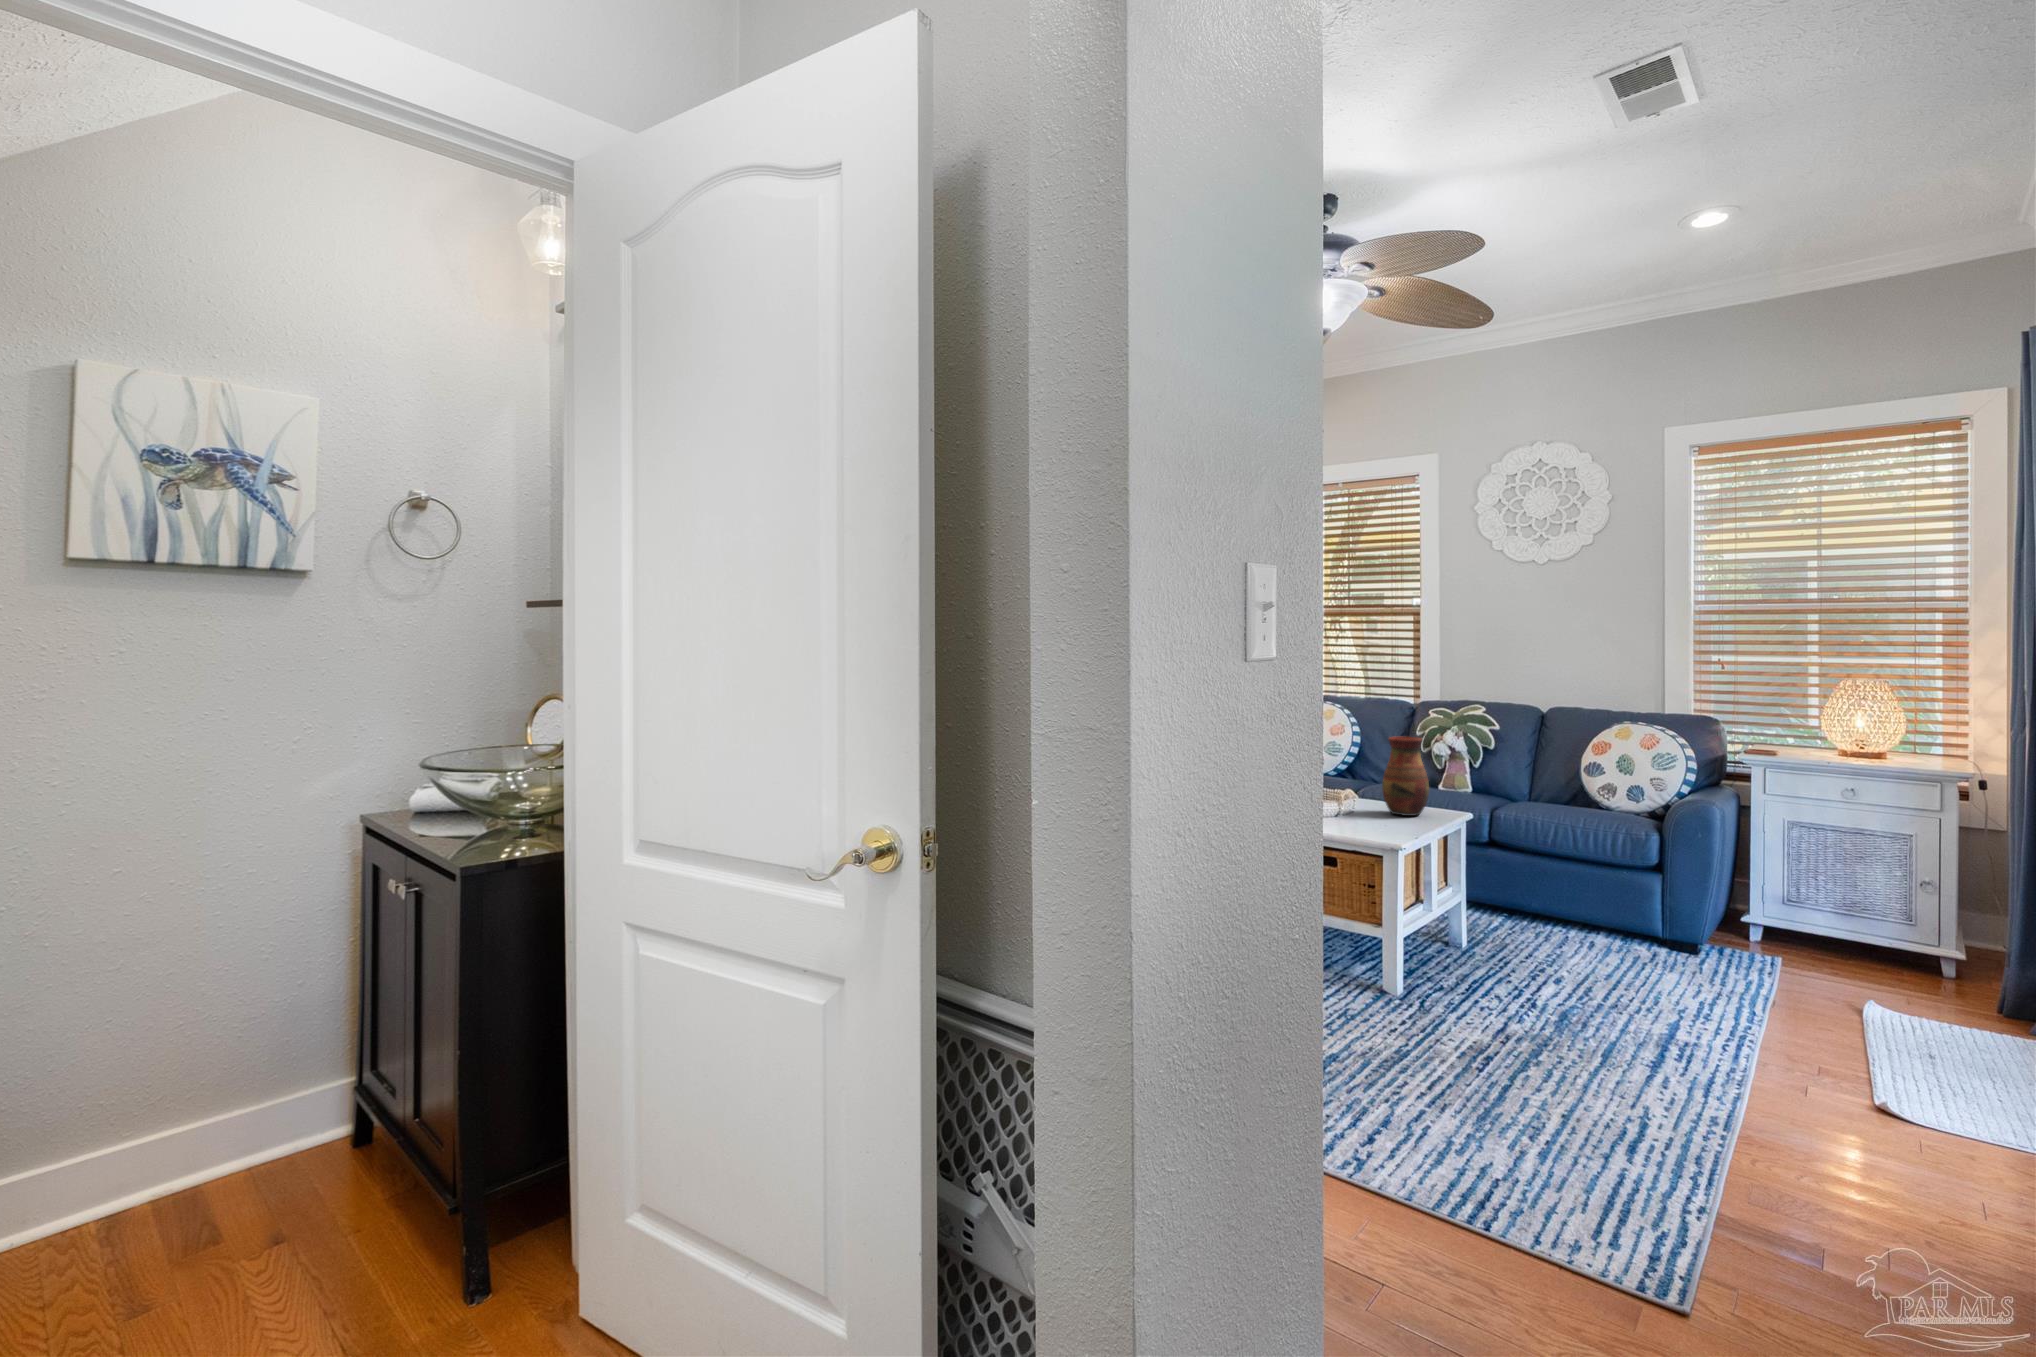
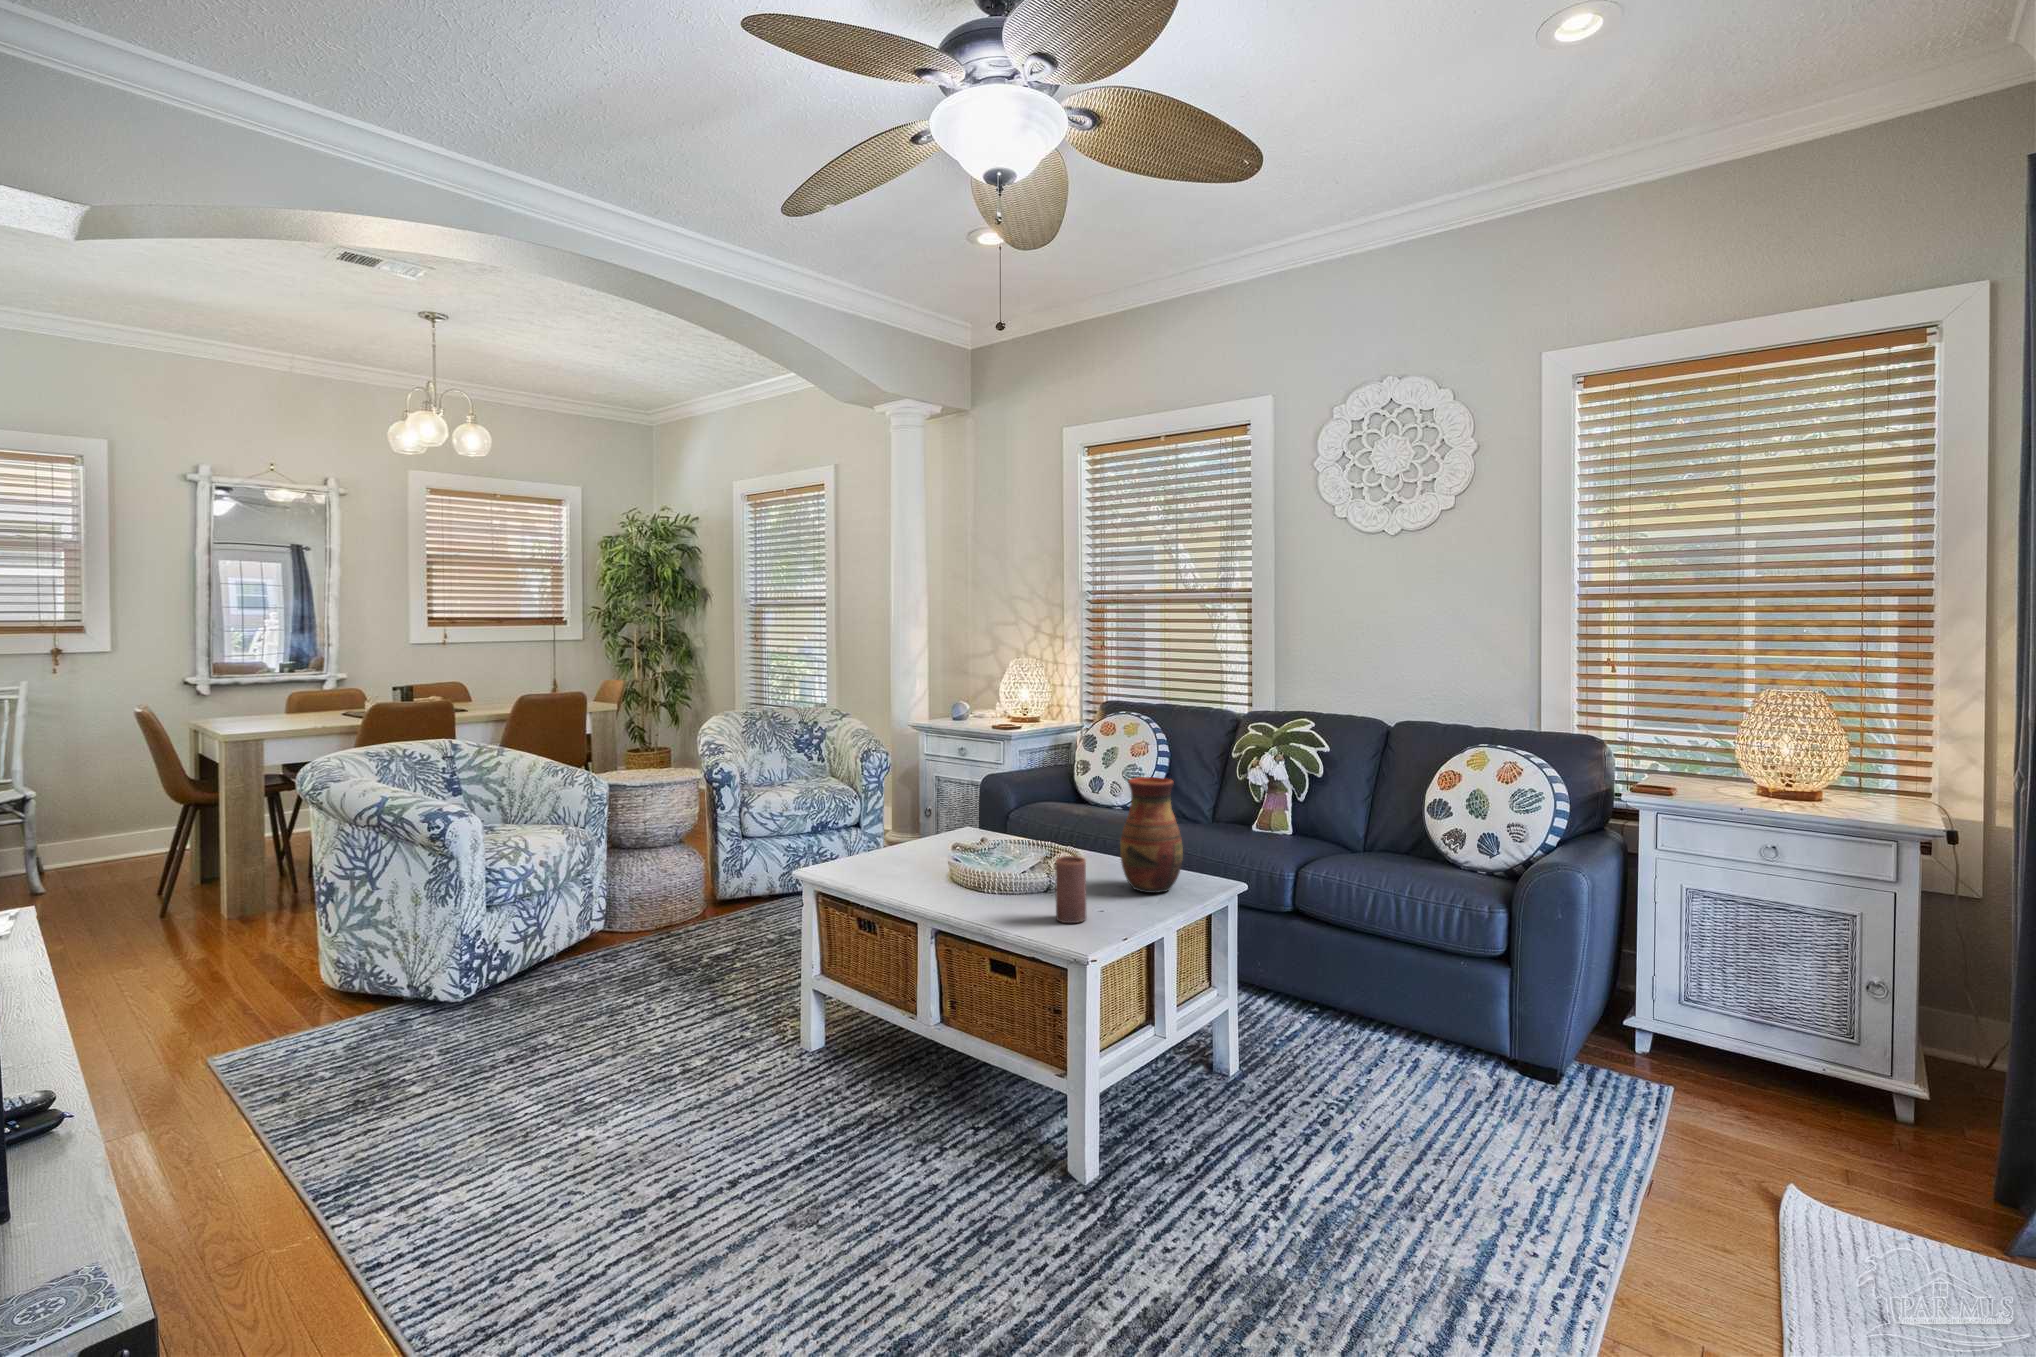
candle: none [1356,785,1378,829] -> present [1055,856,1087,923]

